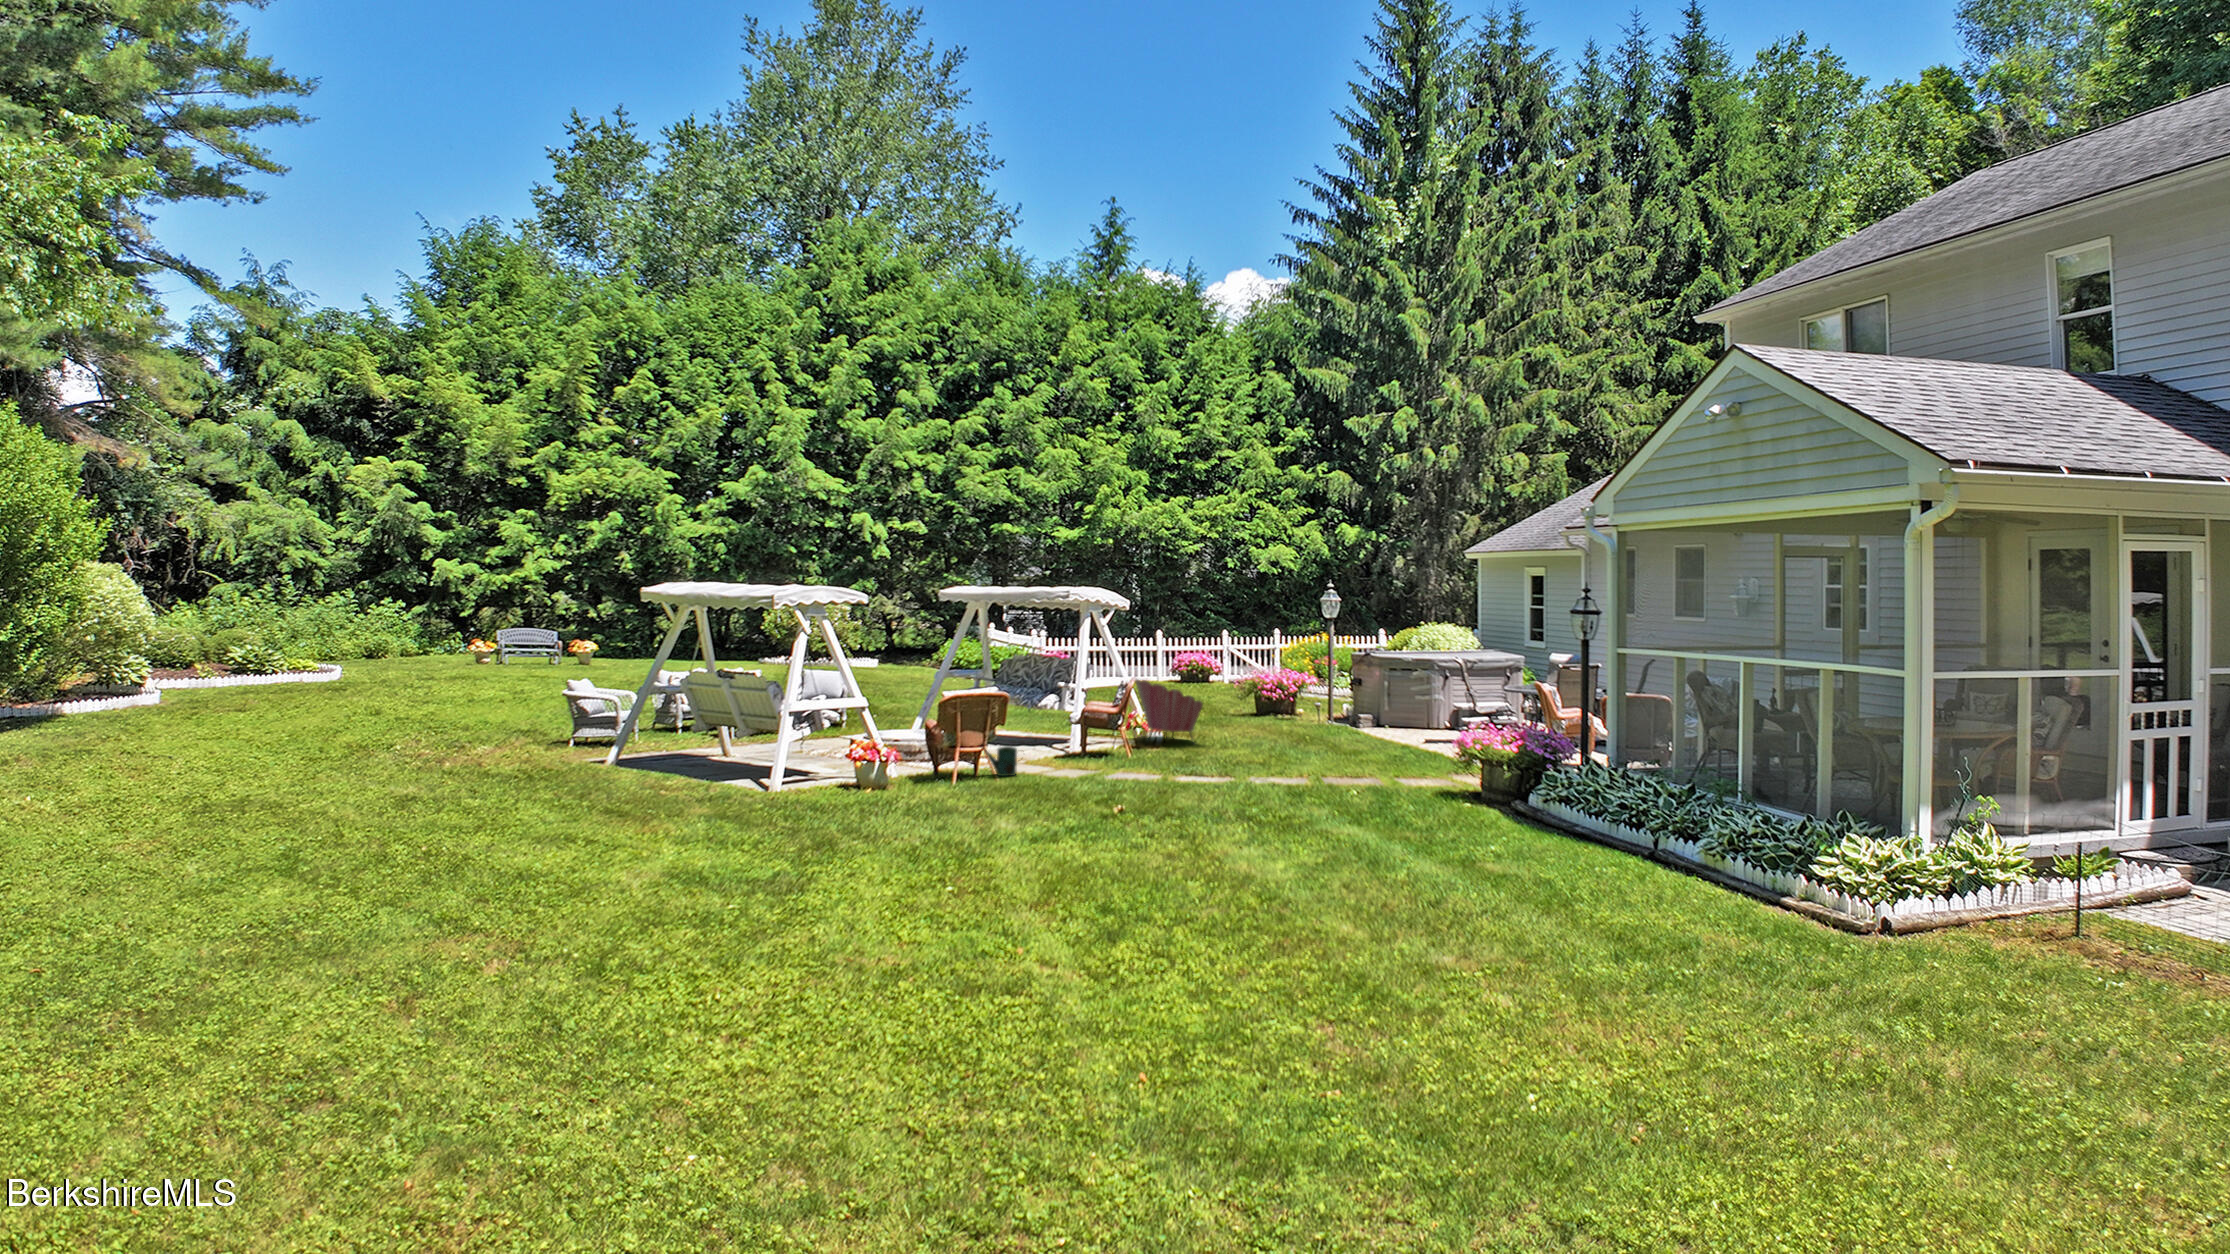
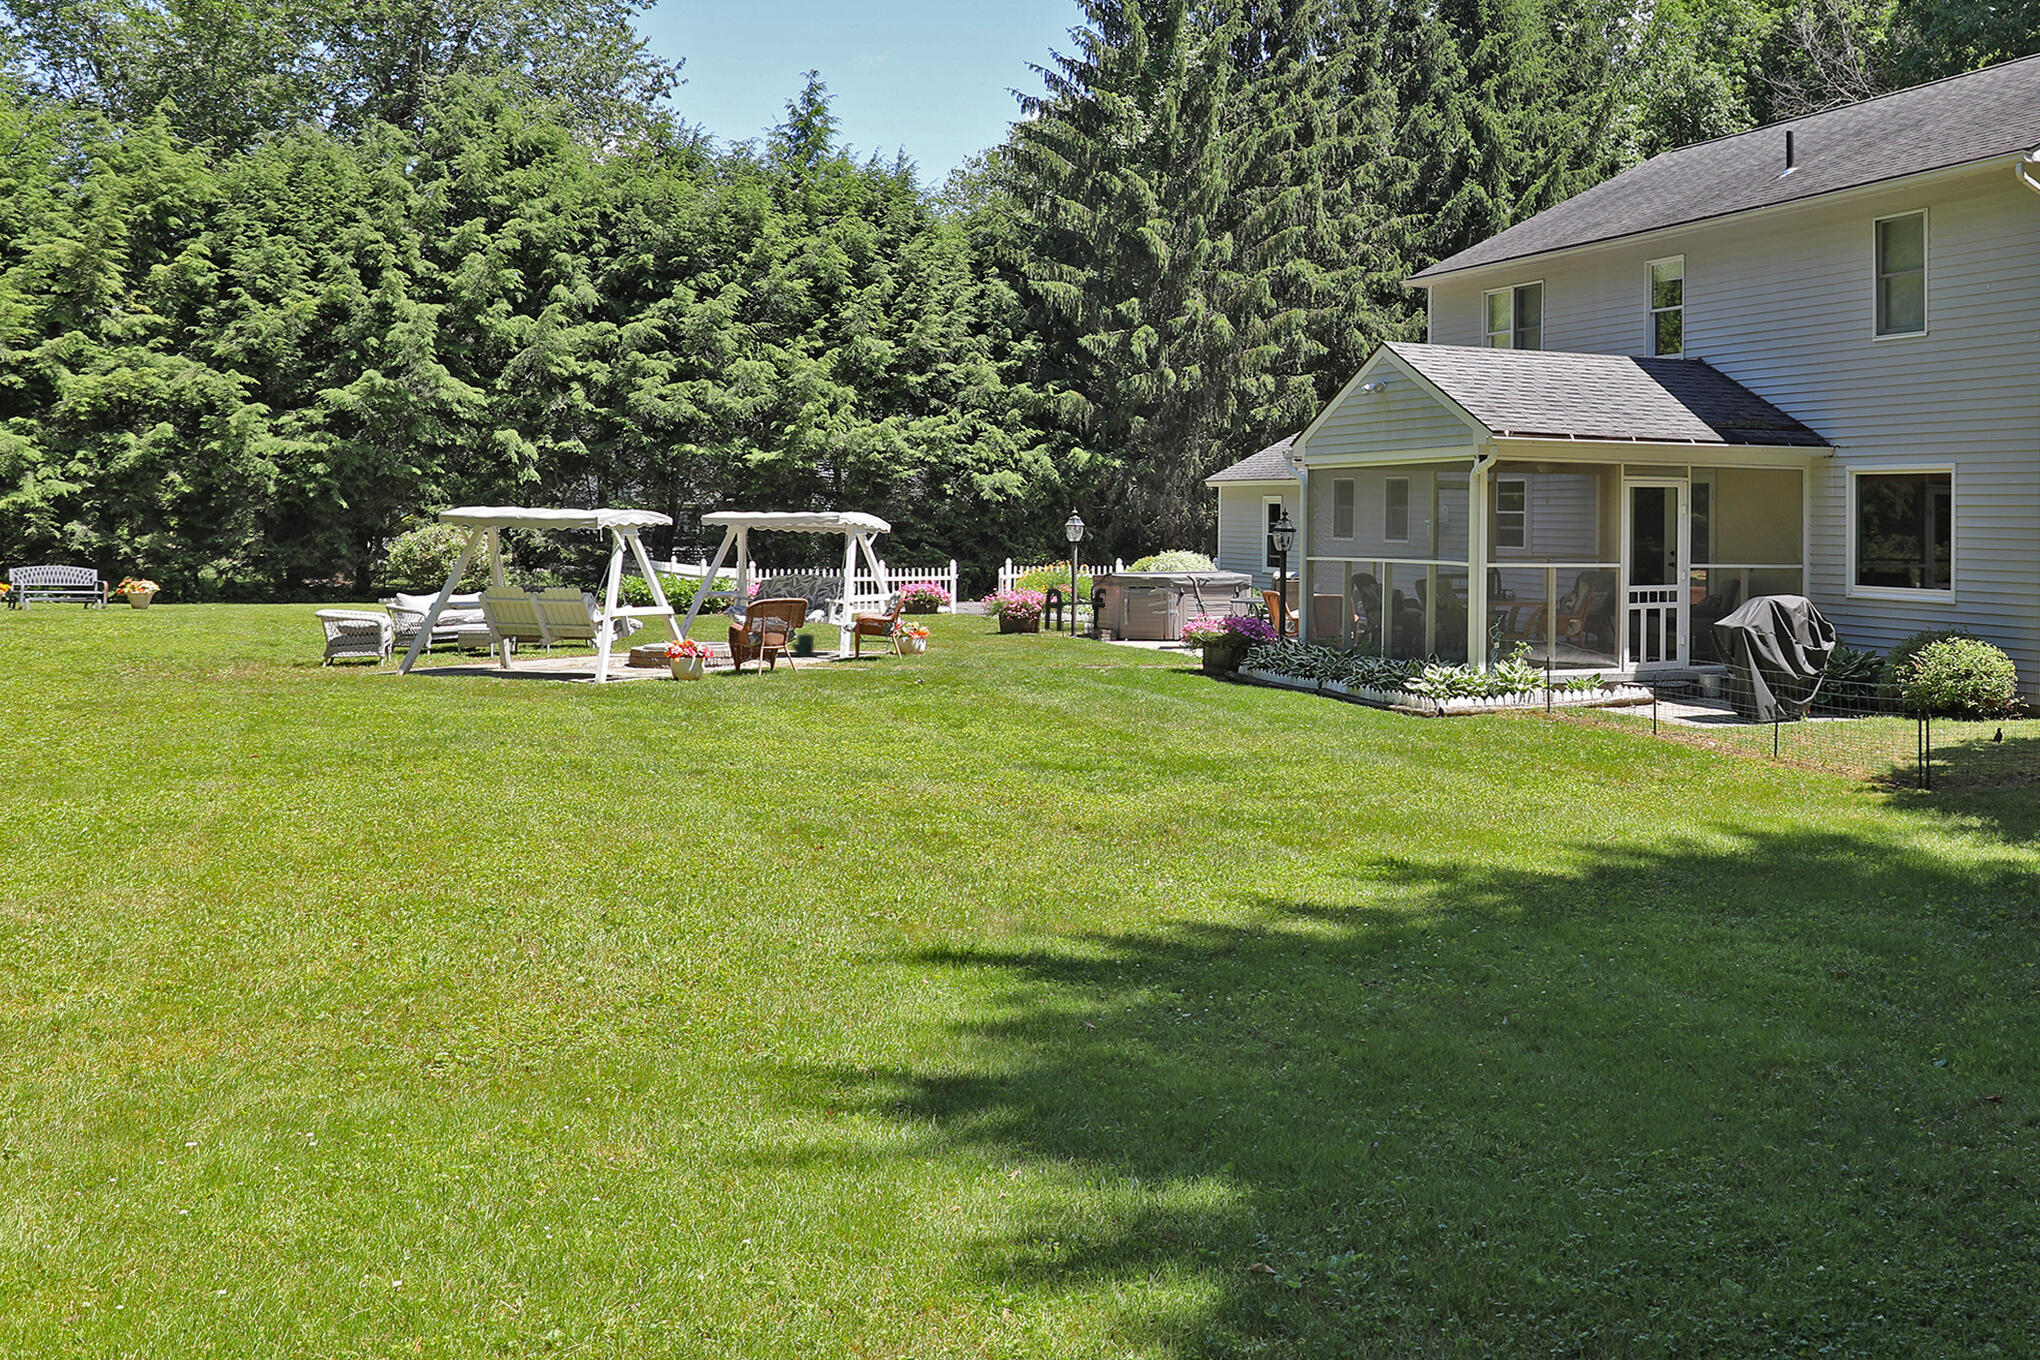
bench: none [1305,671,1376,719] -> present [1045,588,1110,631]
armchair: present [1135,679,1203,740] -> none [896,587,959,644]

